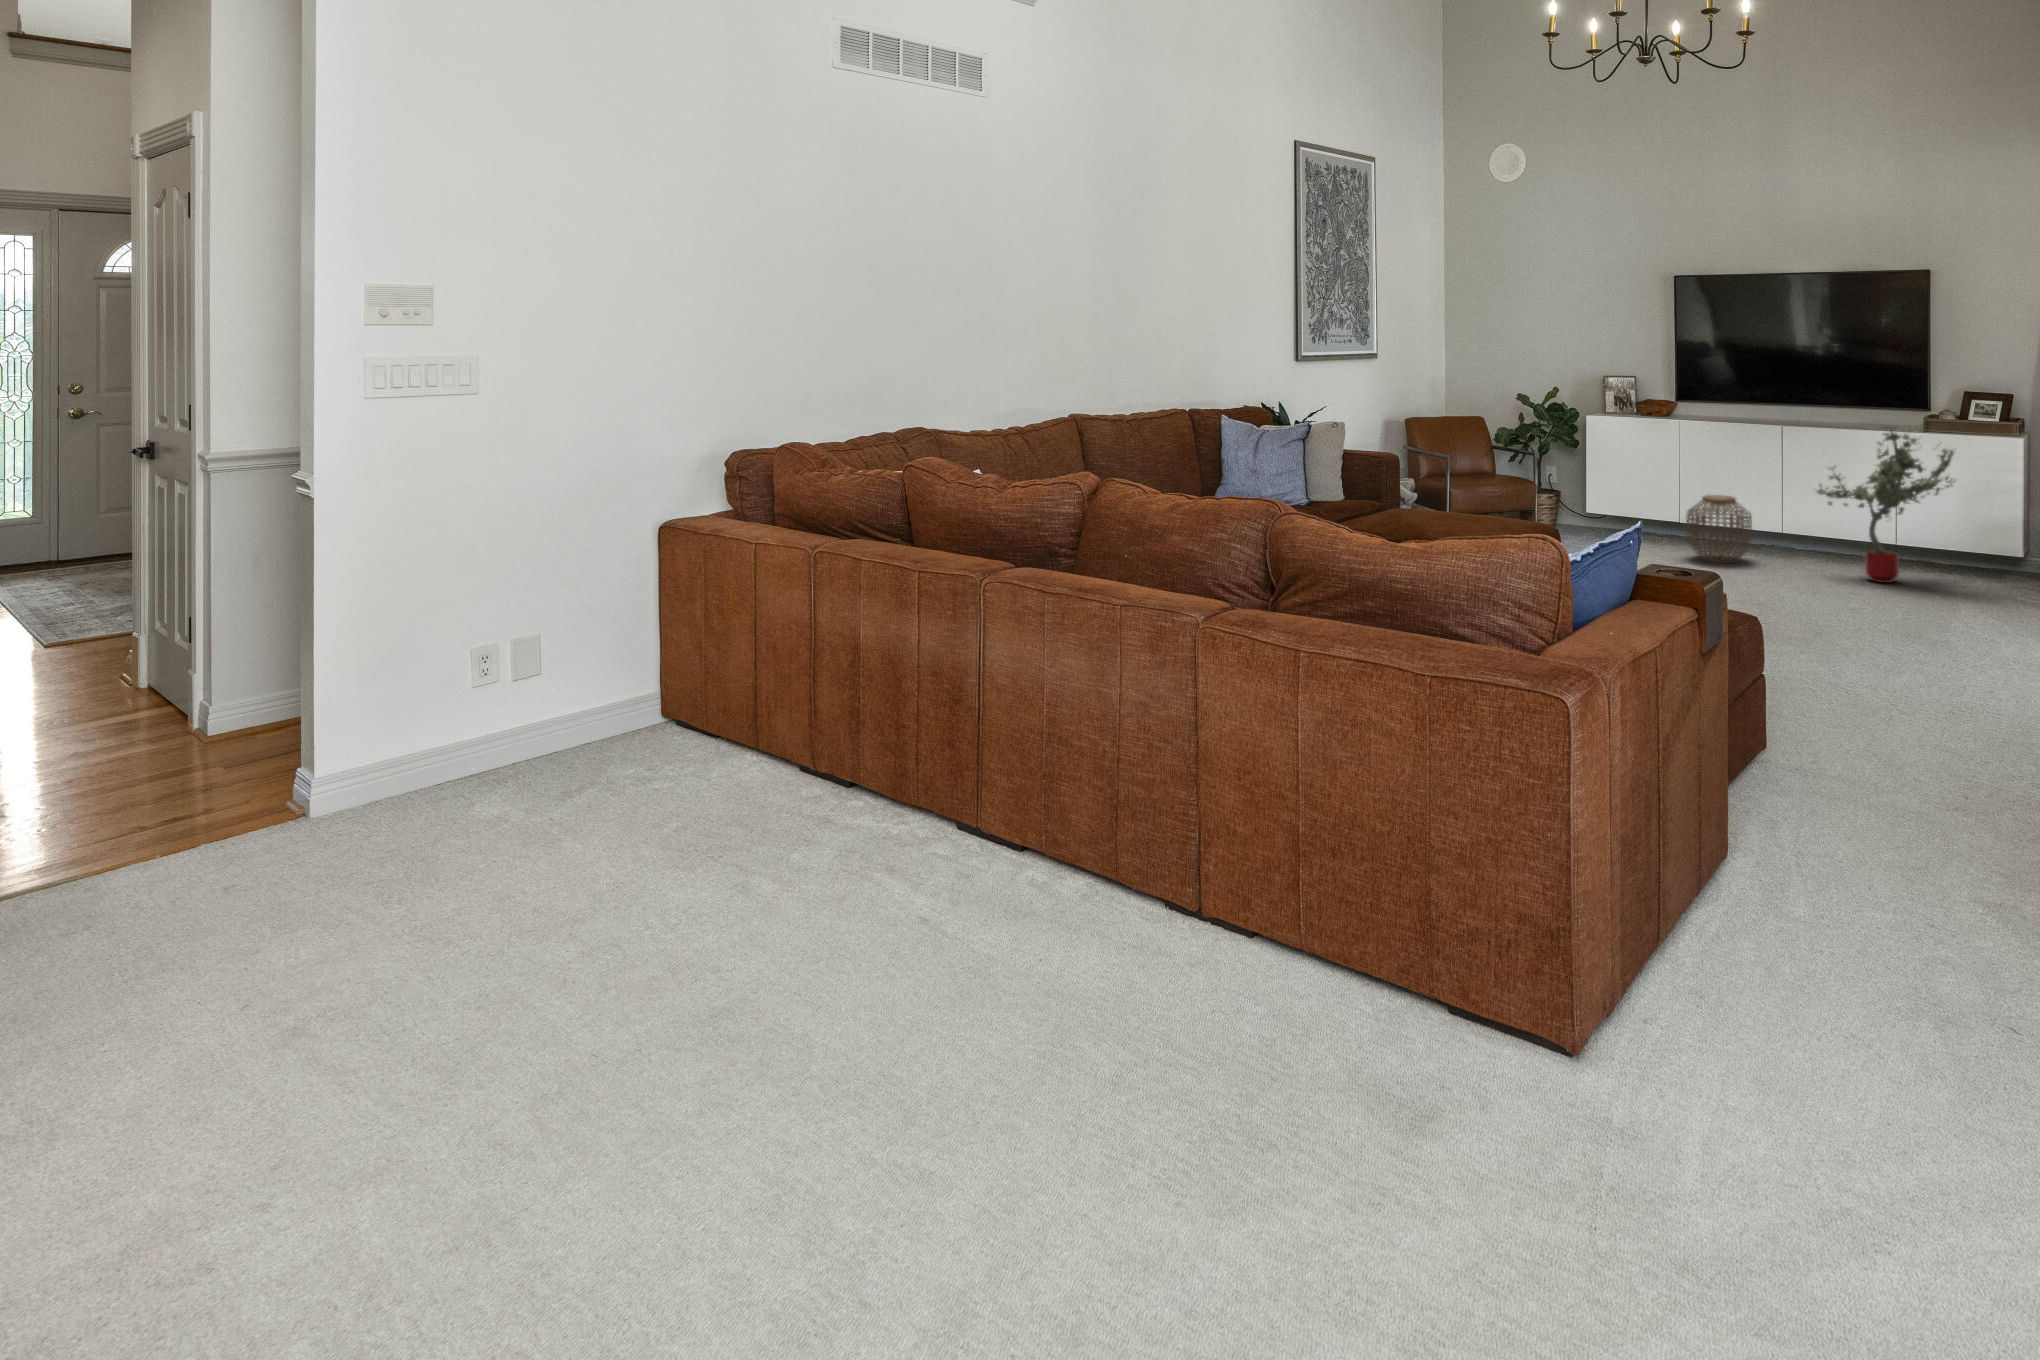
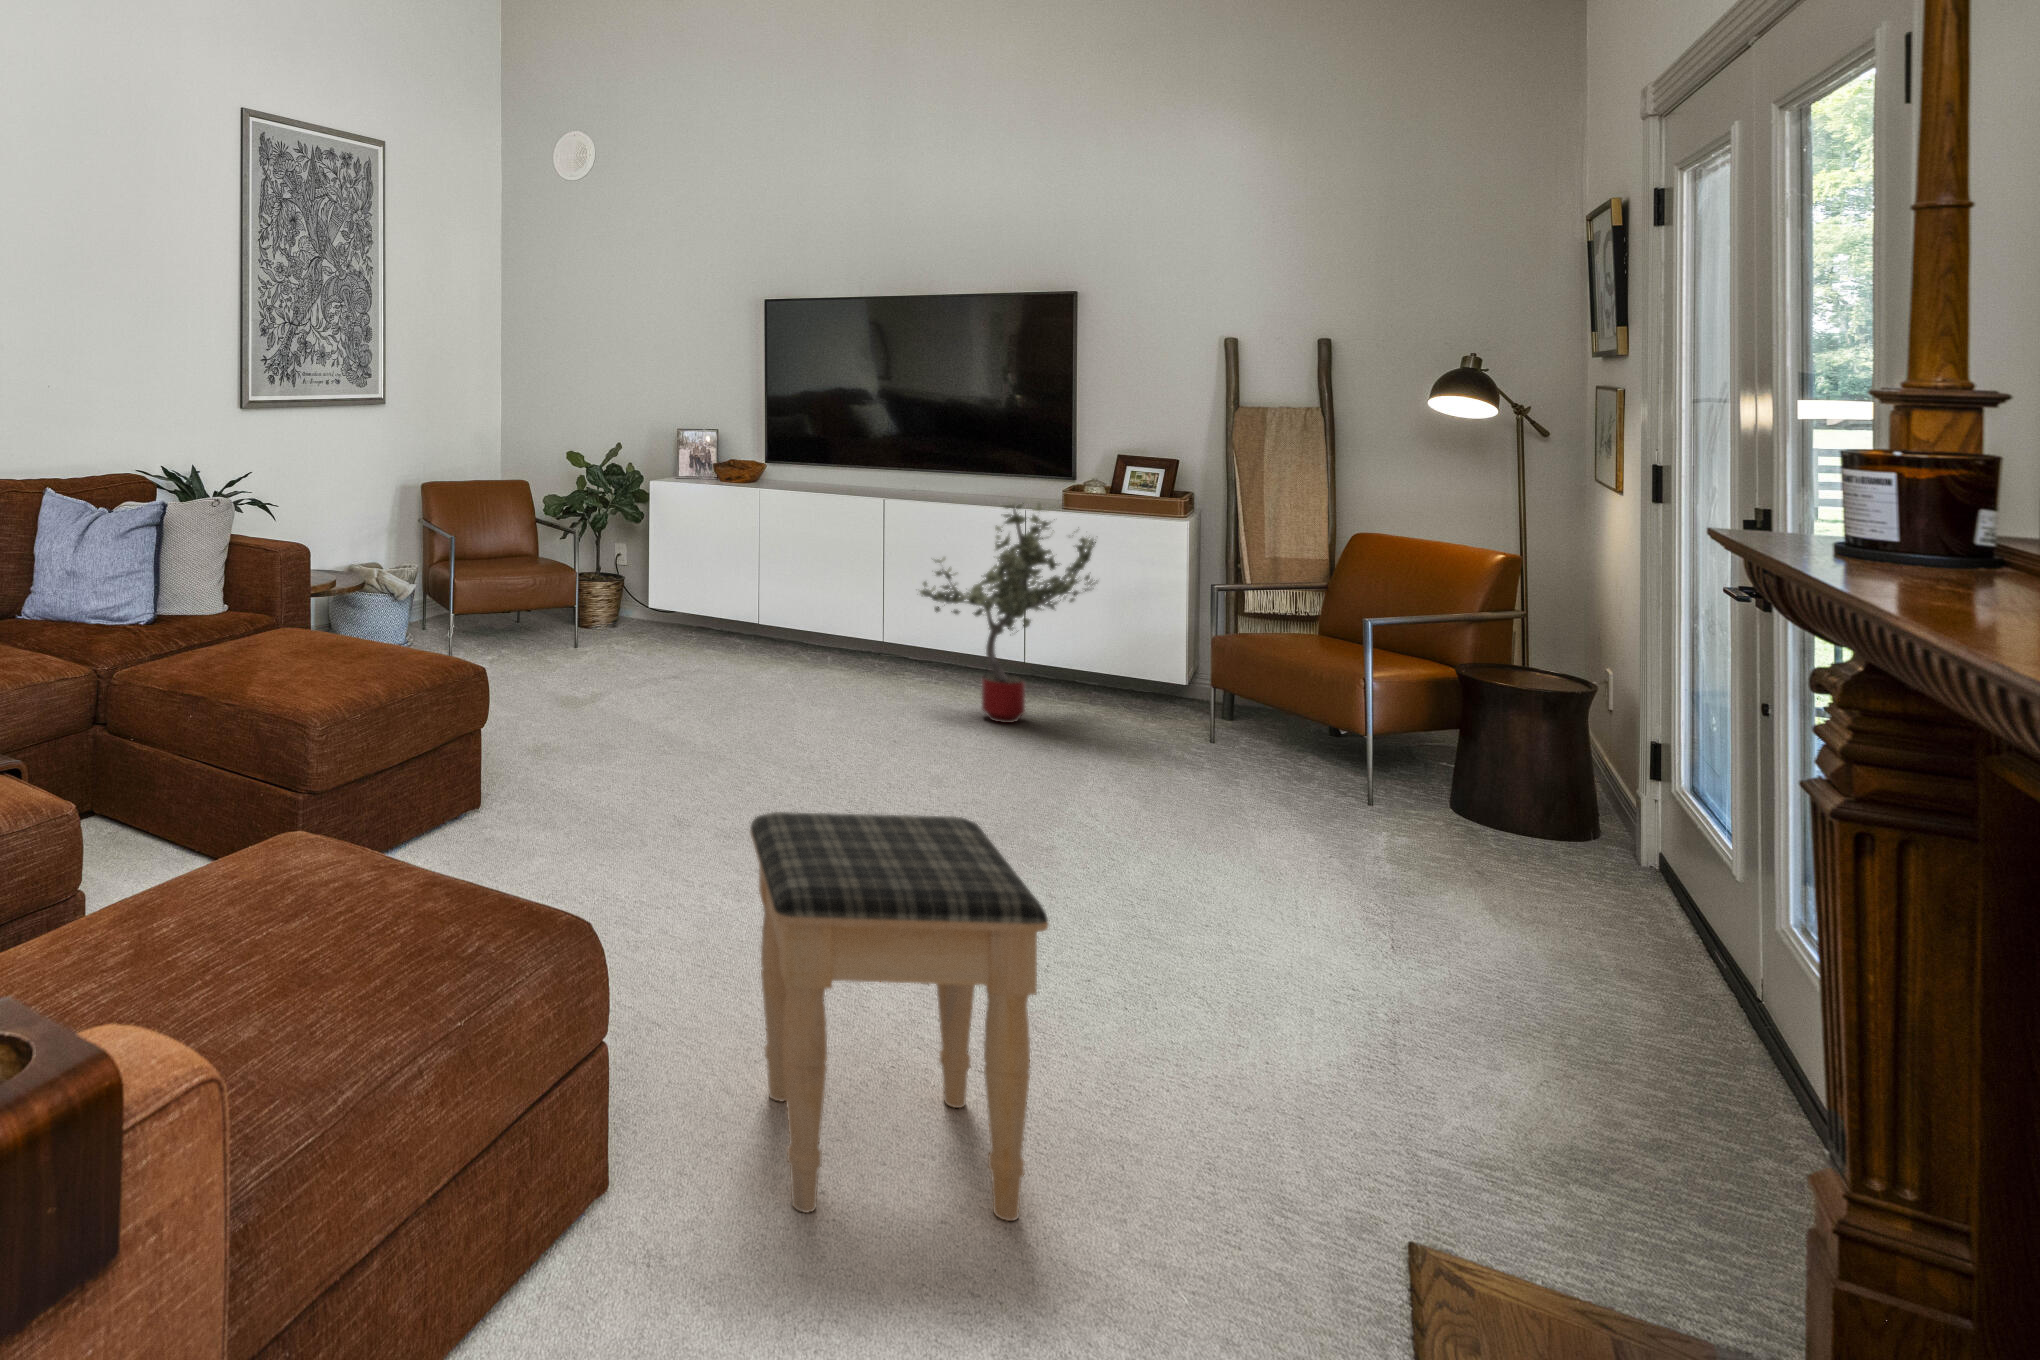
woven basket: present [1687,495,1752,563] -> none [758,593,842,688]
footstool: none [1804,582,1994,775] -> present [750,812,1048,1221]

